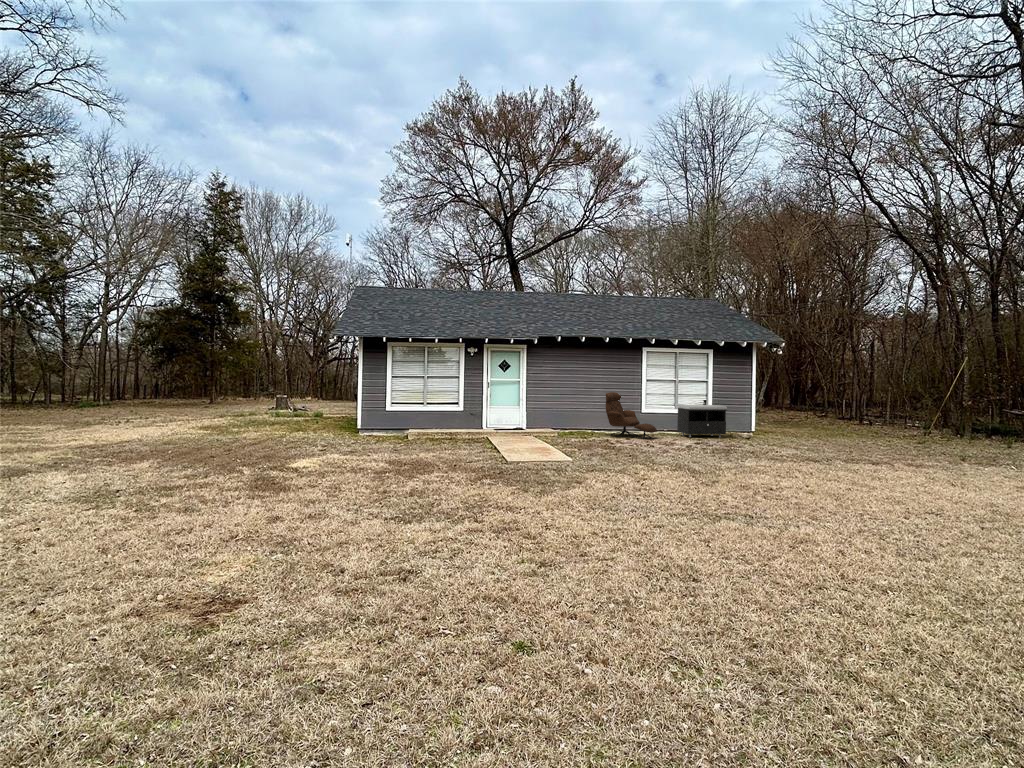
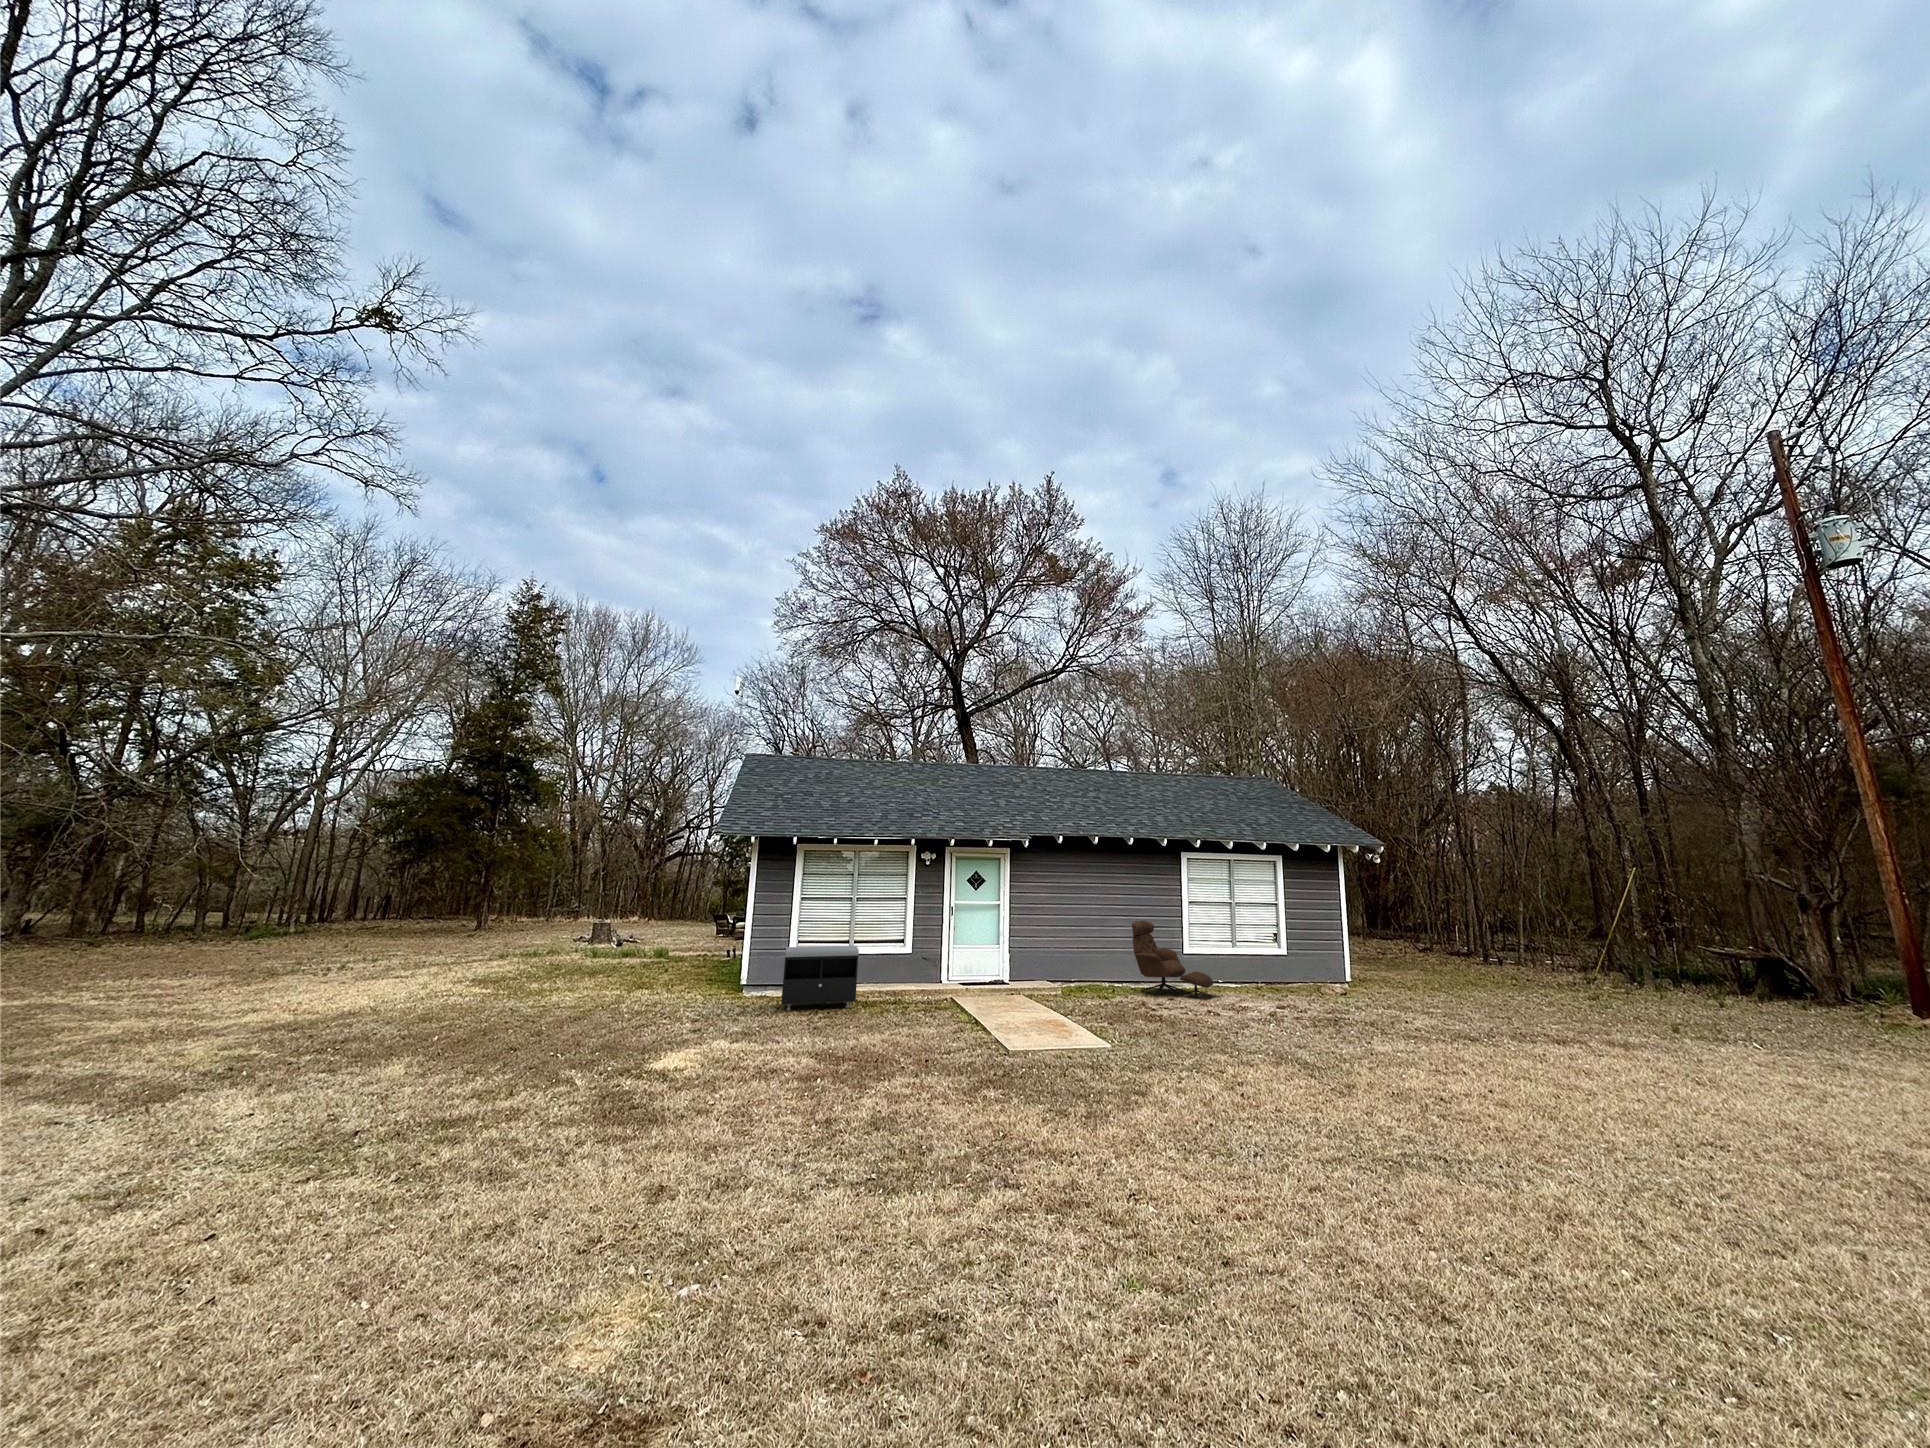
storage bench: present [677,405,727,437] -> present [781,946,859,1010]

